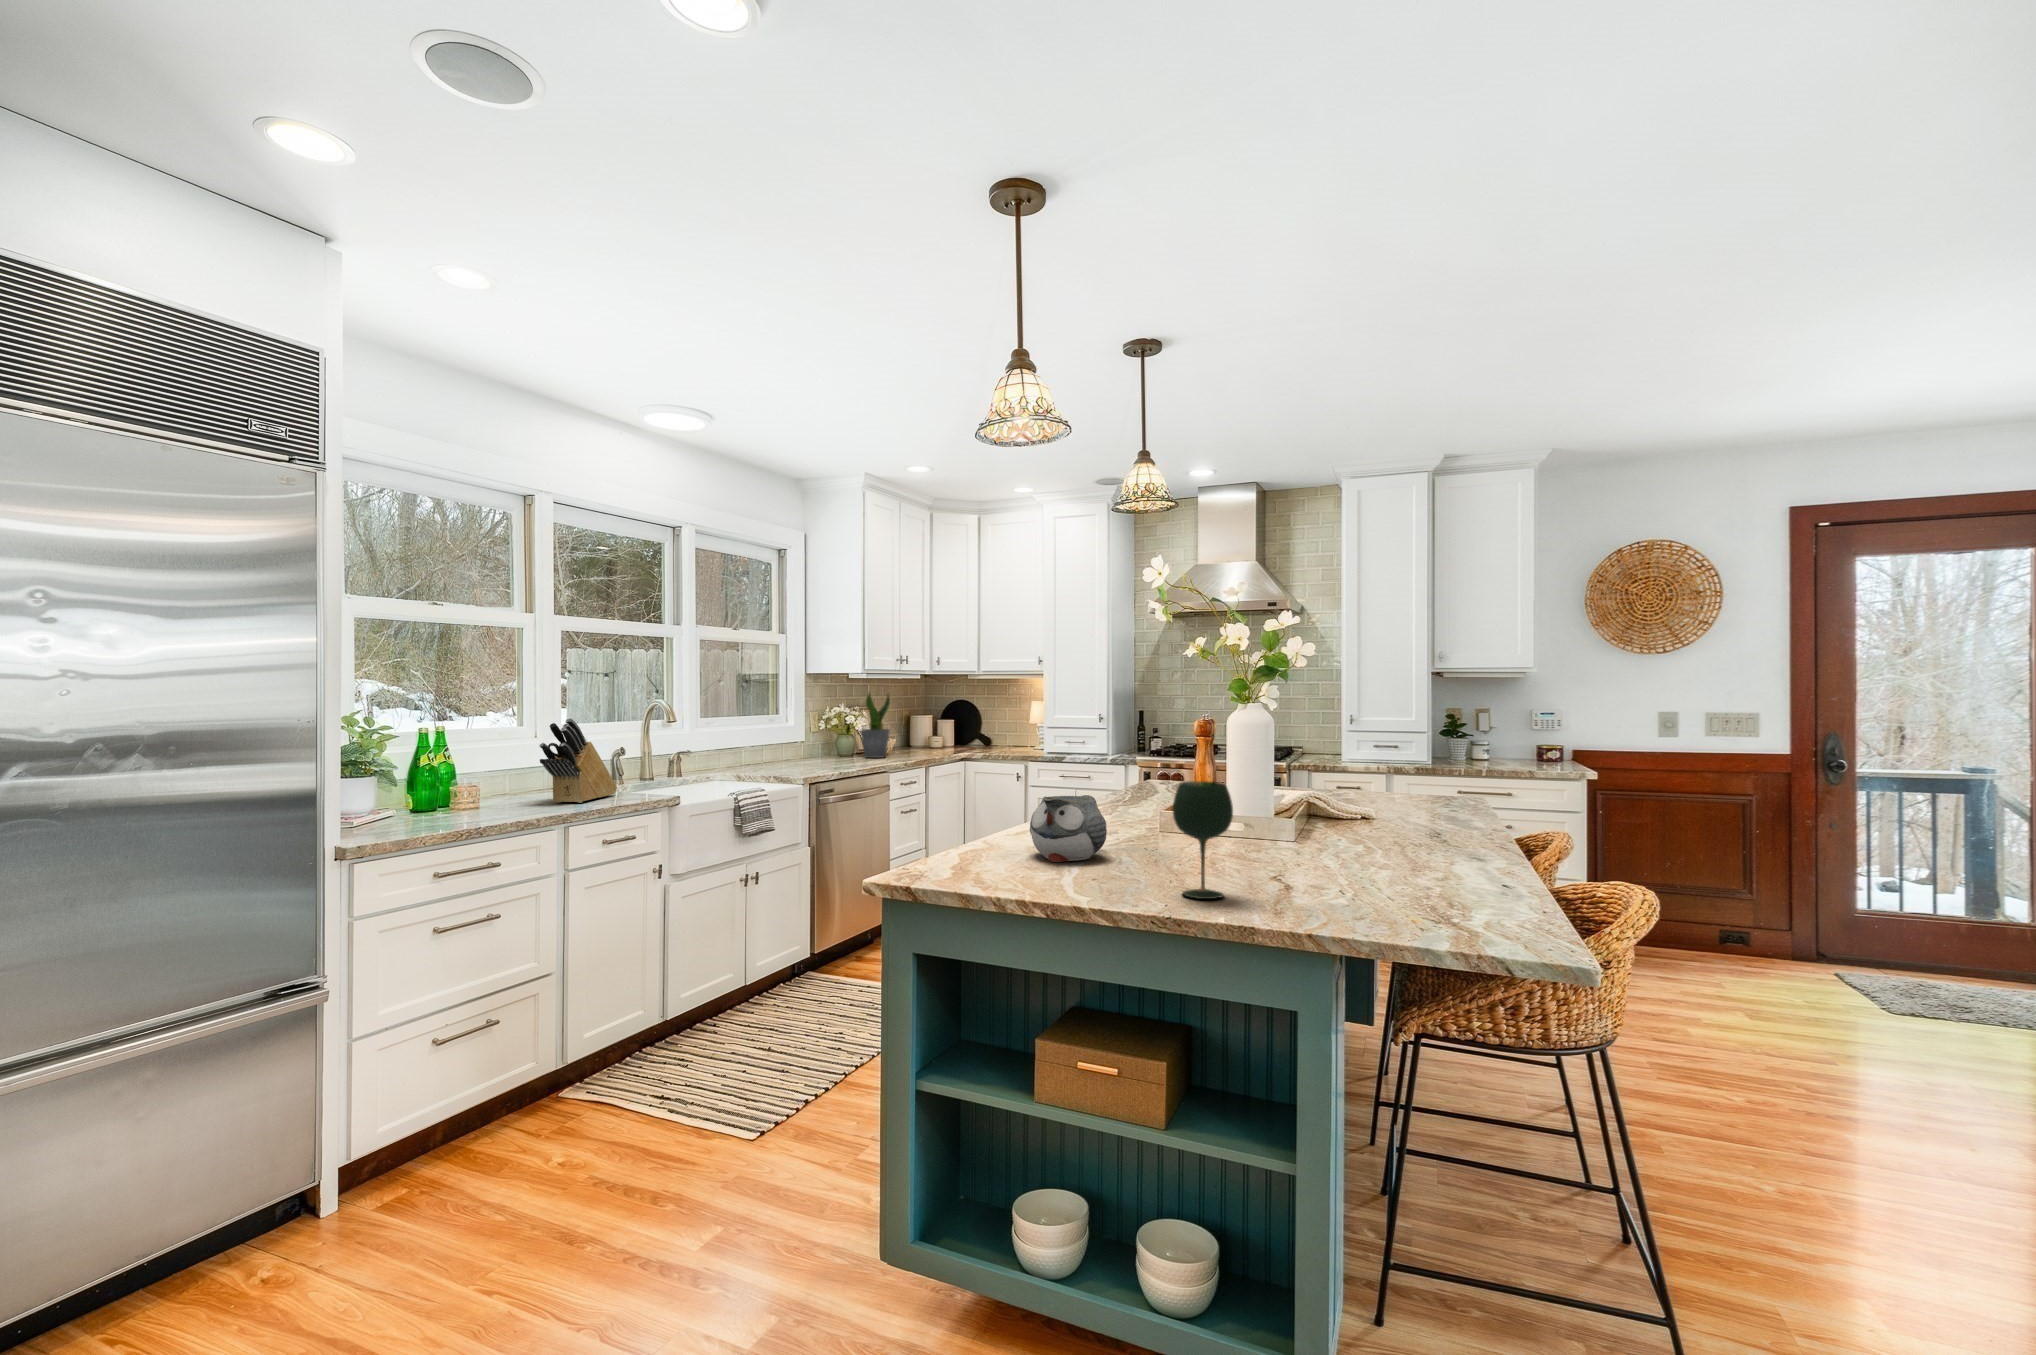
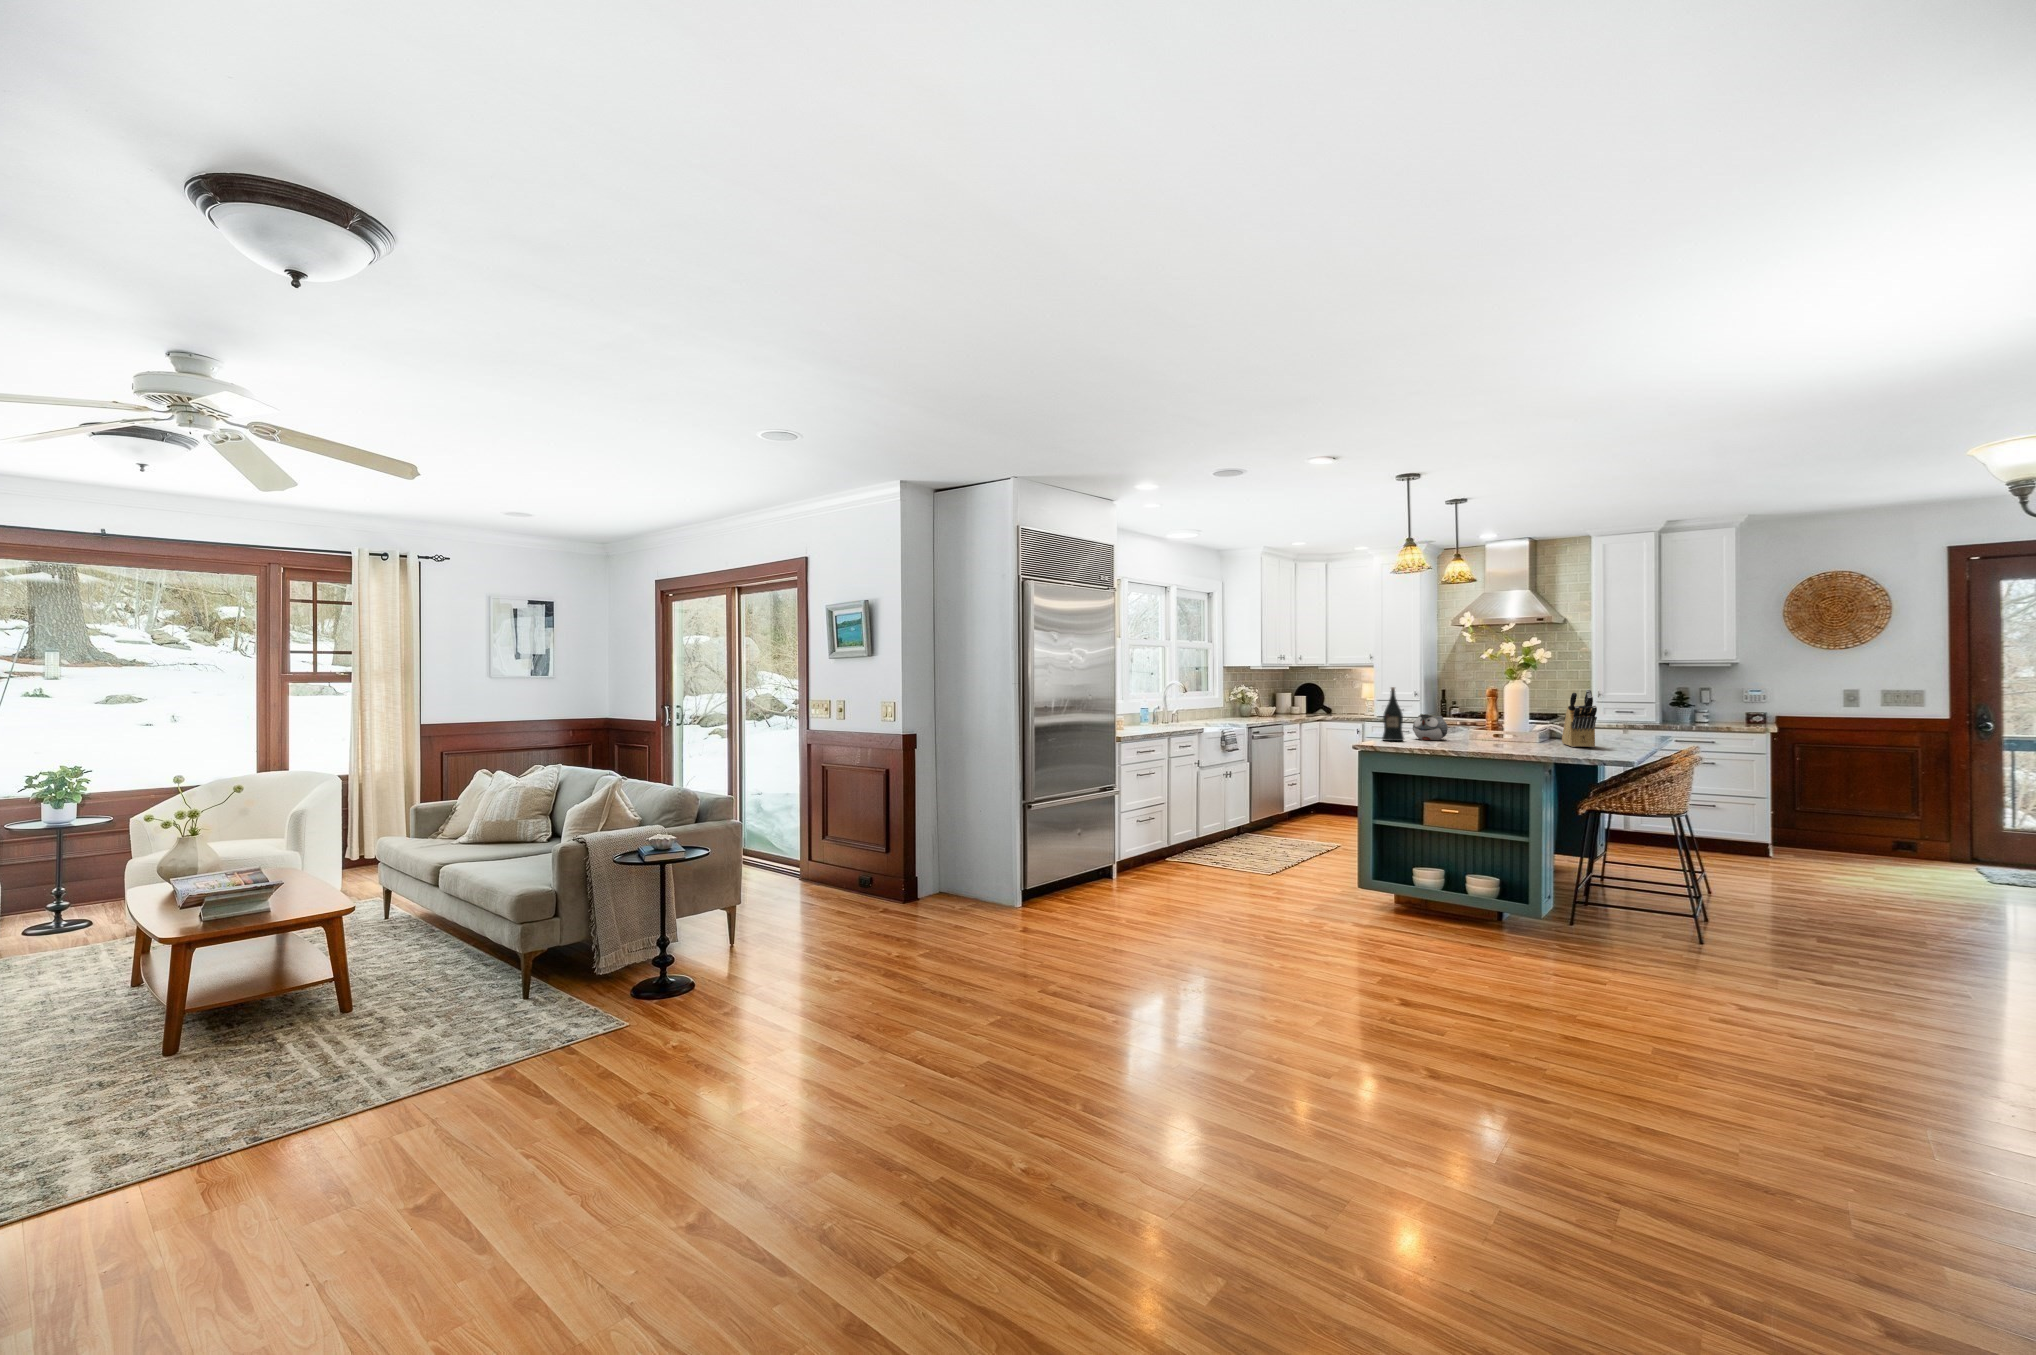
potted plant: present [861,692,890,758] -> none [1257,676,1276,718]
knife block: present [539,718,617,803] -> present [1562,689,1597,747]
wine bottle: none [944,733,998,878] -> present [1382,687,1404,741]
wine glass: present [1173,781,1233,899] -> none [1479,705,1504,747]

